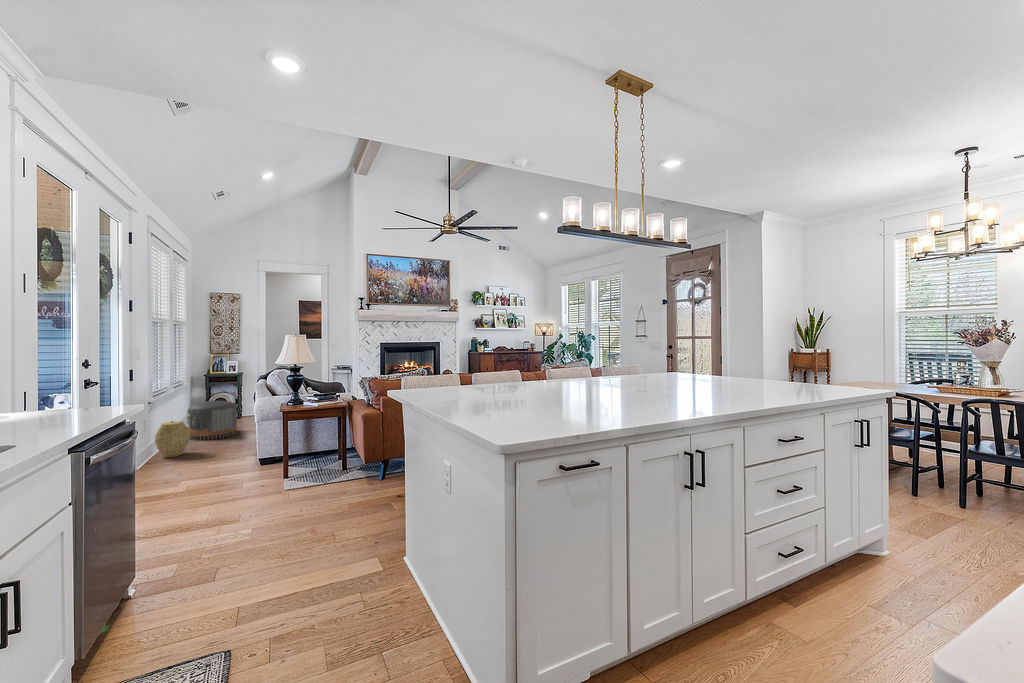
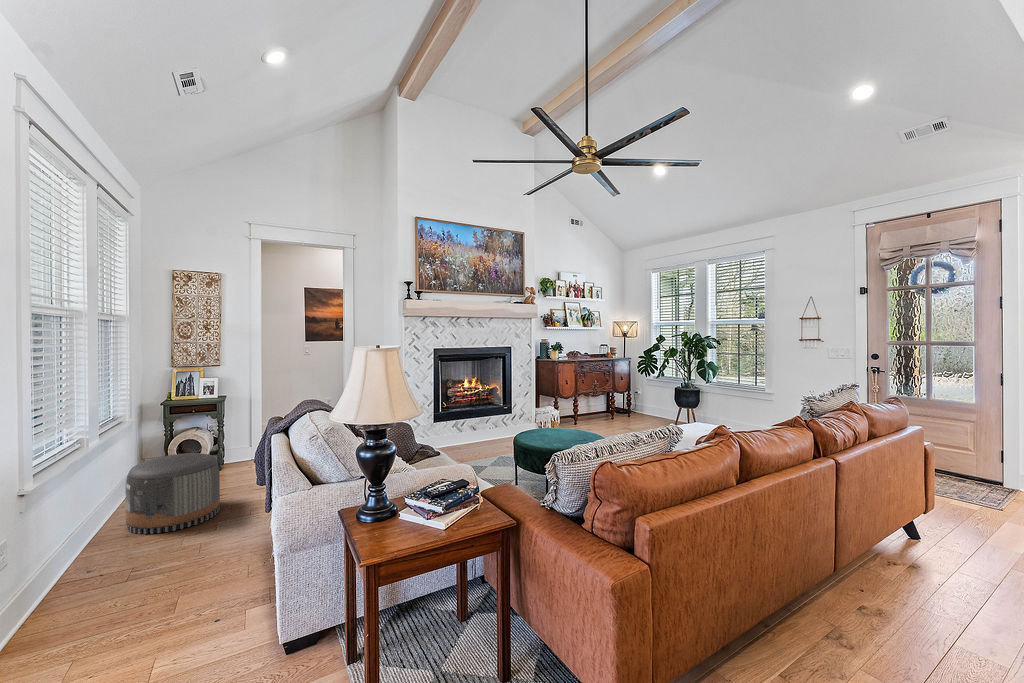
woven basket: present [155,421,190,457] -> none [41,519,124,605]

